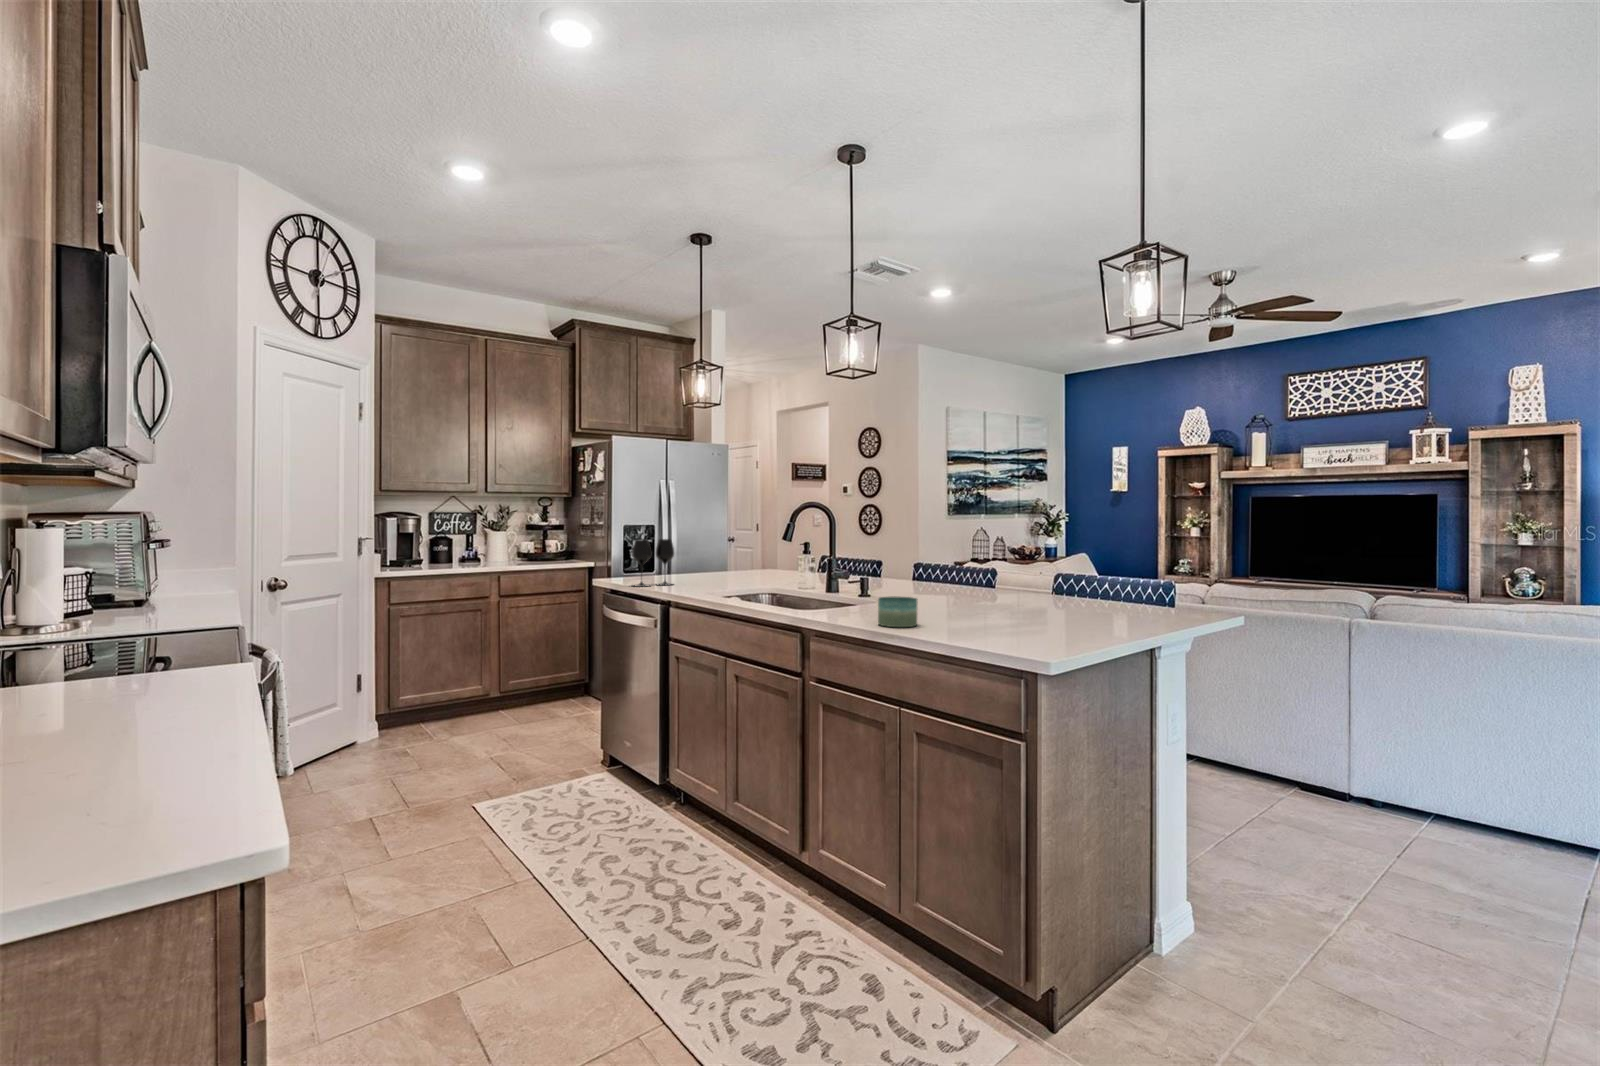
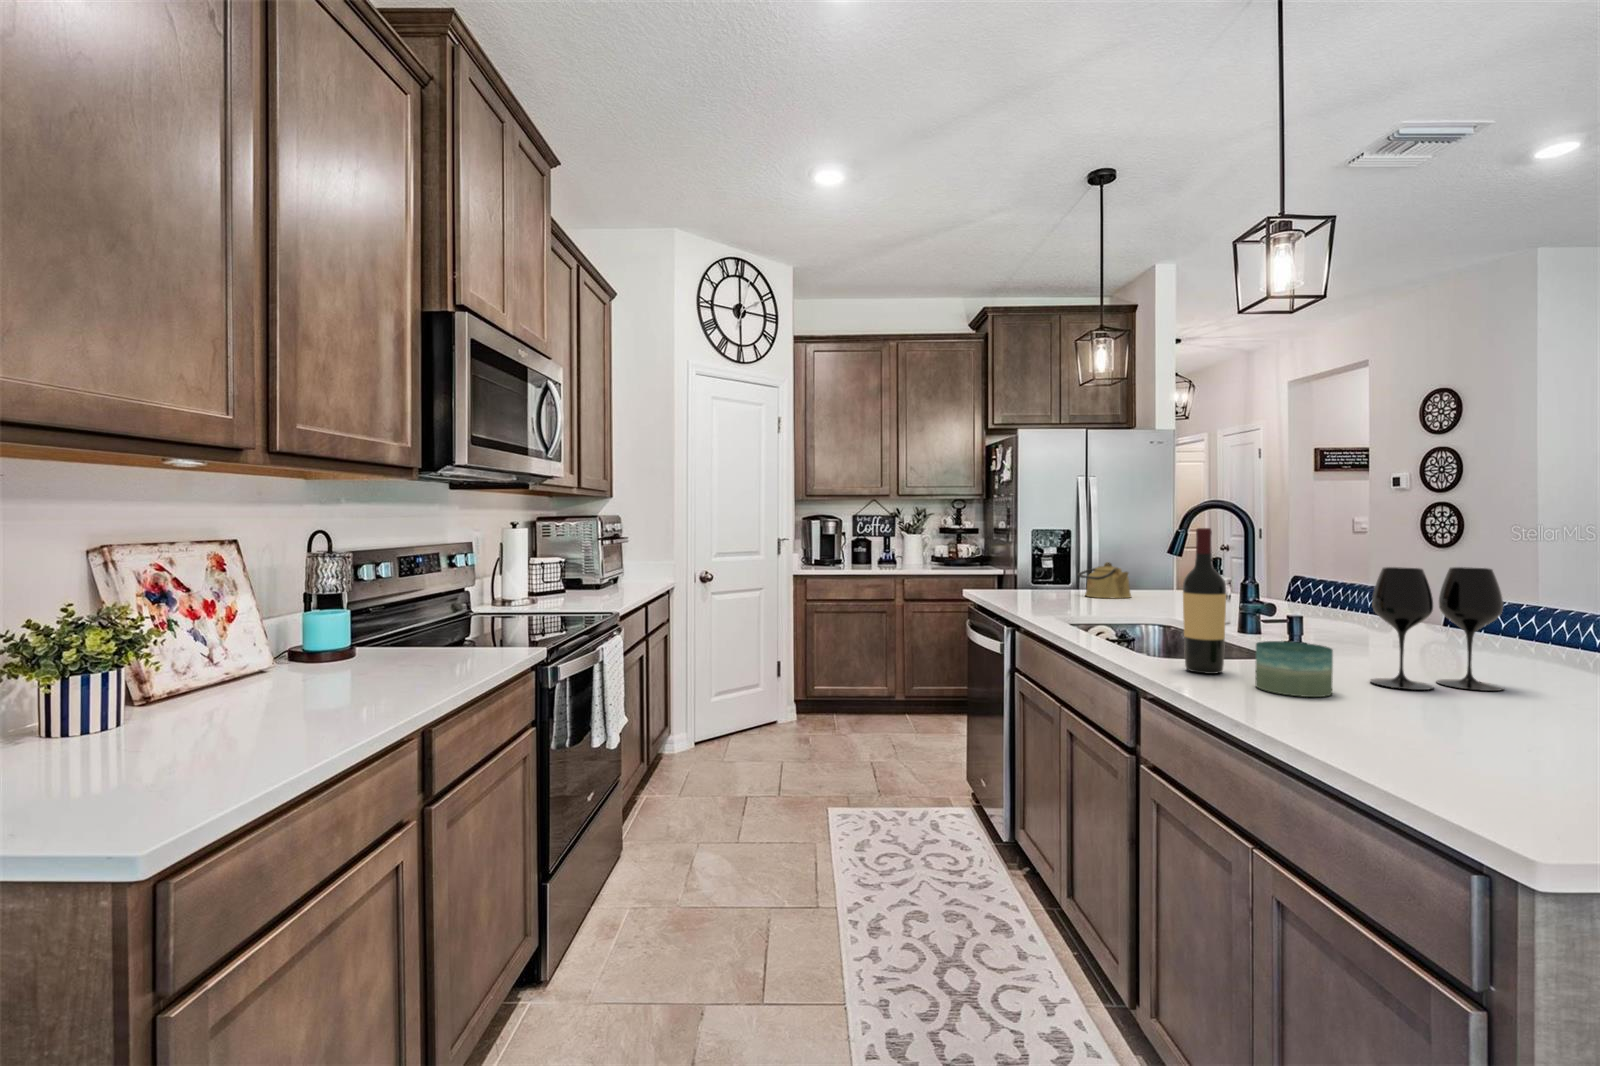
wine bottle: none [831,527,856,621] -> present [1183,528,1226,674]
wine glass: present [632,539,674,587] -> present [1370,567,1504,691]
kettle: none [692,554,733,582] -> present [1078,562,1131,598]

